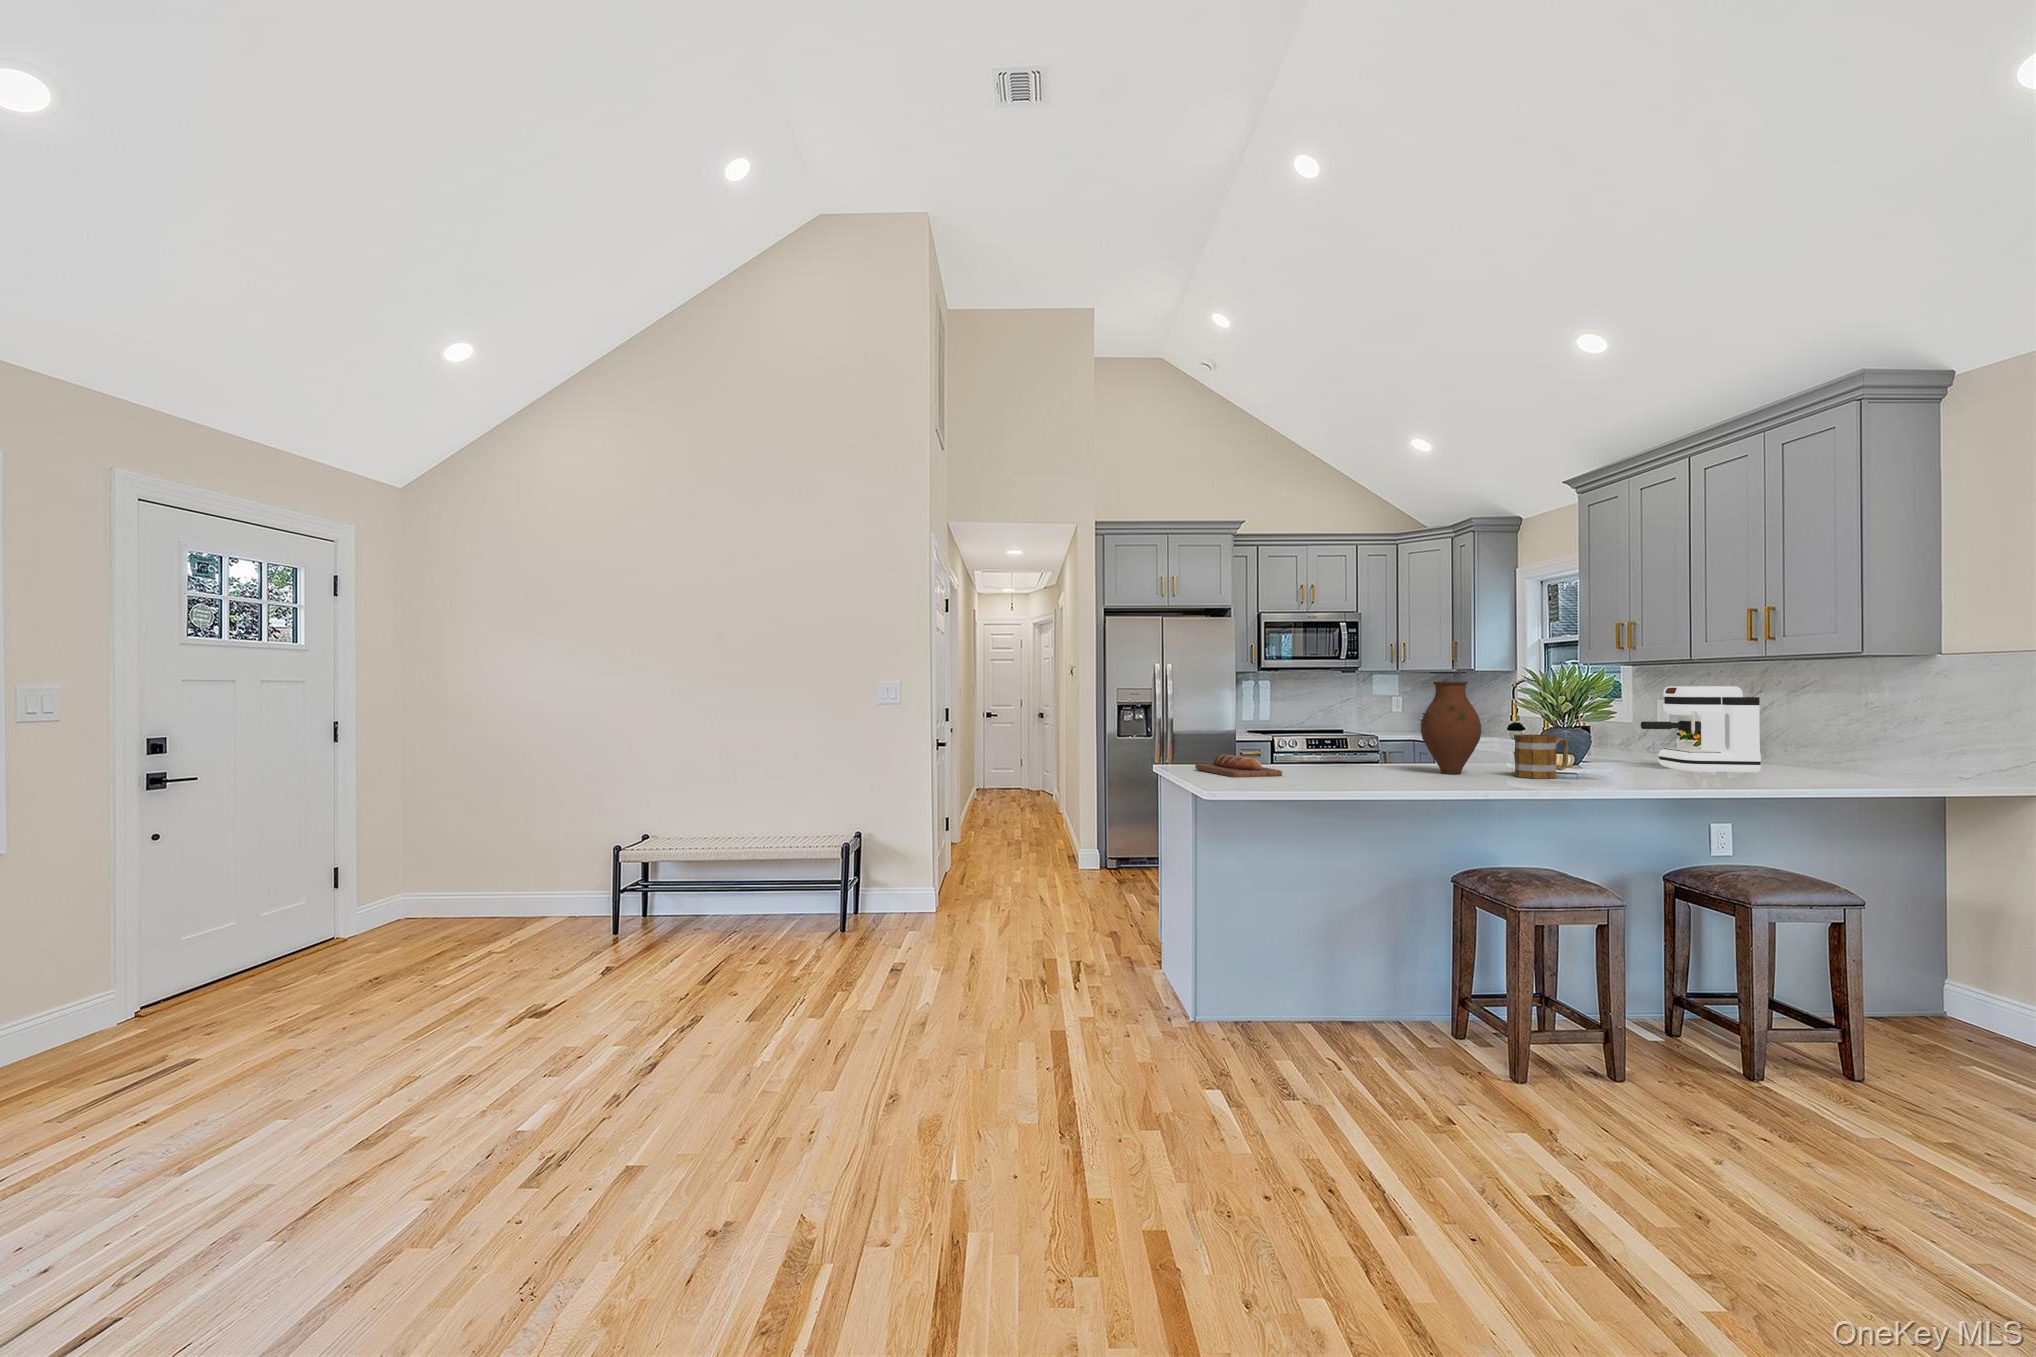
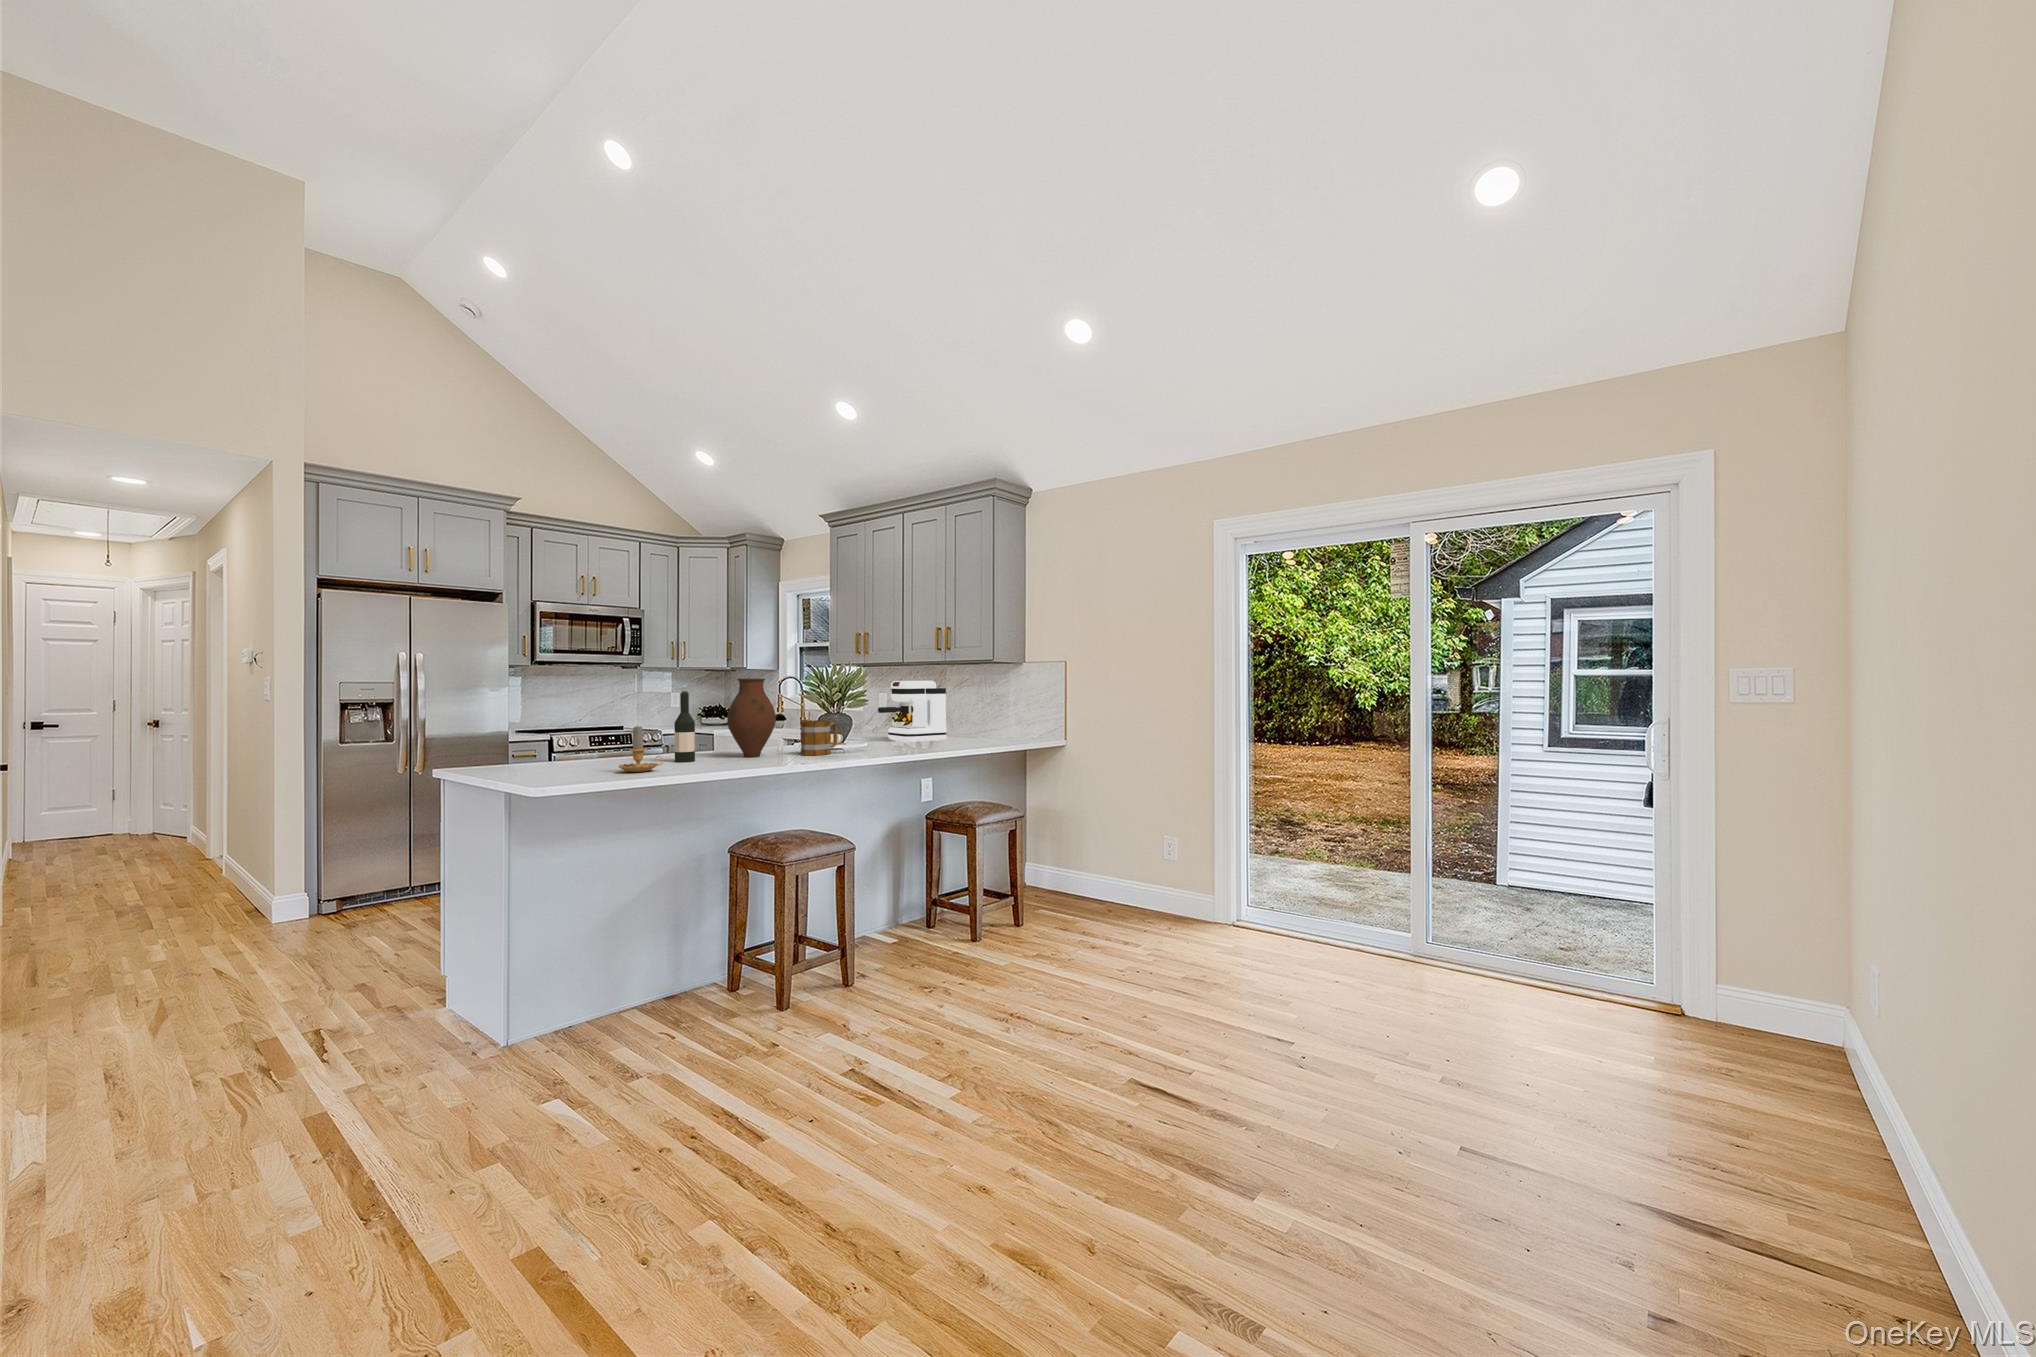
wine bottle: none [1359,695,1382,773] -> present [674,691,695,762]
candle: none [1293,729,1338,780] -> present [618,726,664,772]
bread loaf: present [1195,755,1282,778] -> none [501,755,604,777]

